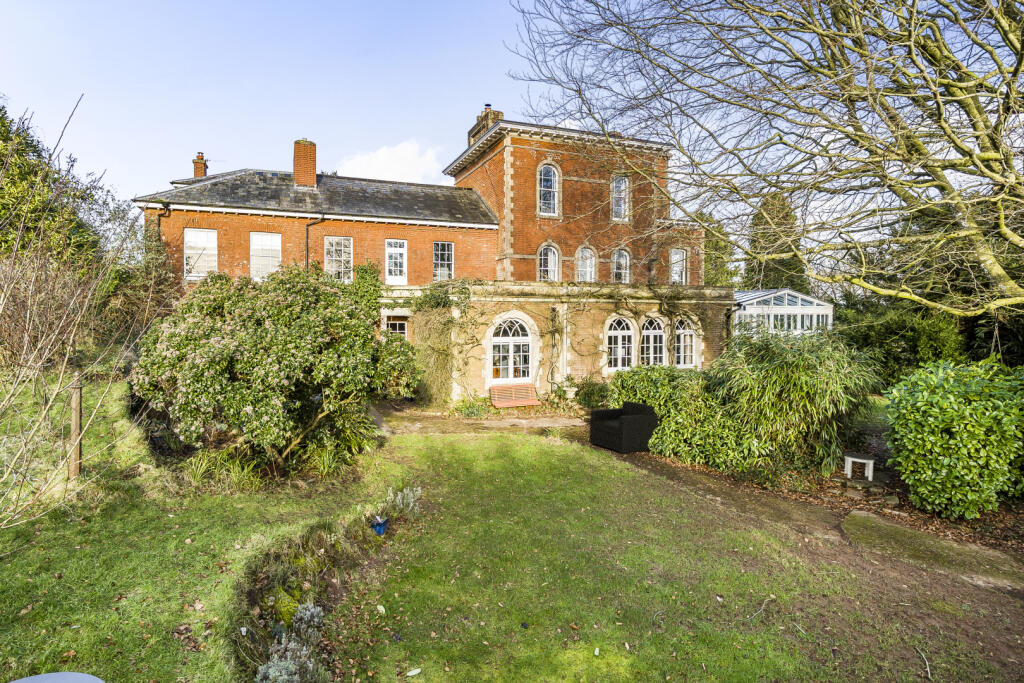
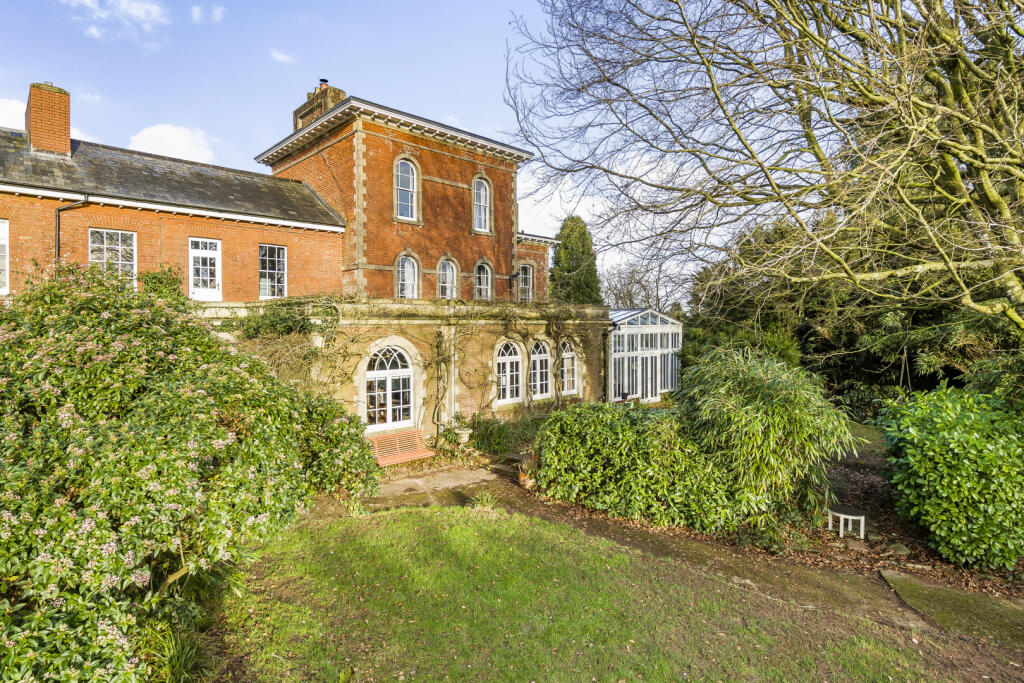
armchair: present [589,401,658,453] -> none [544,462,627,540]

